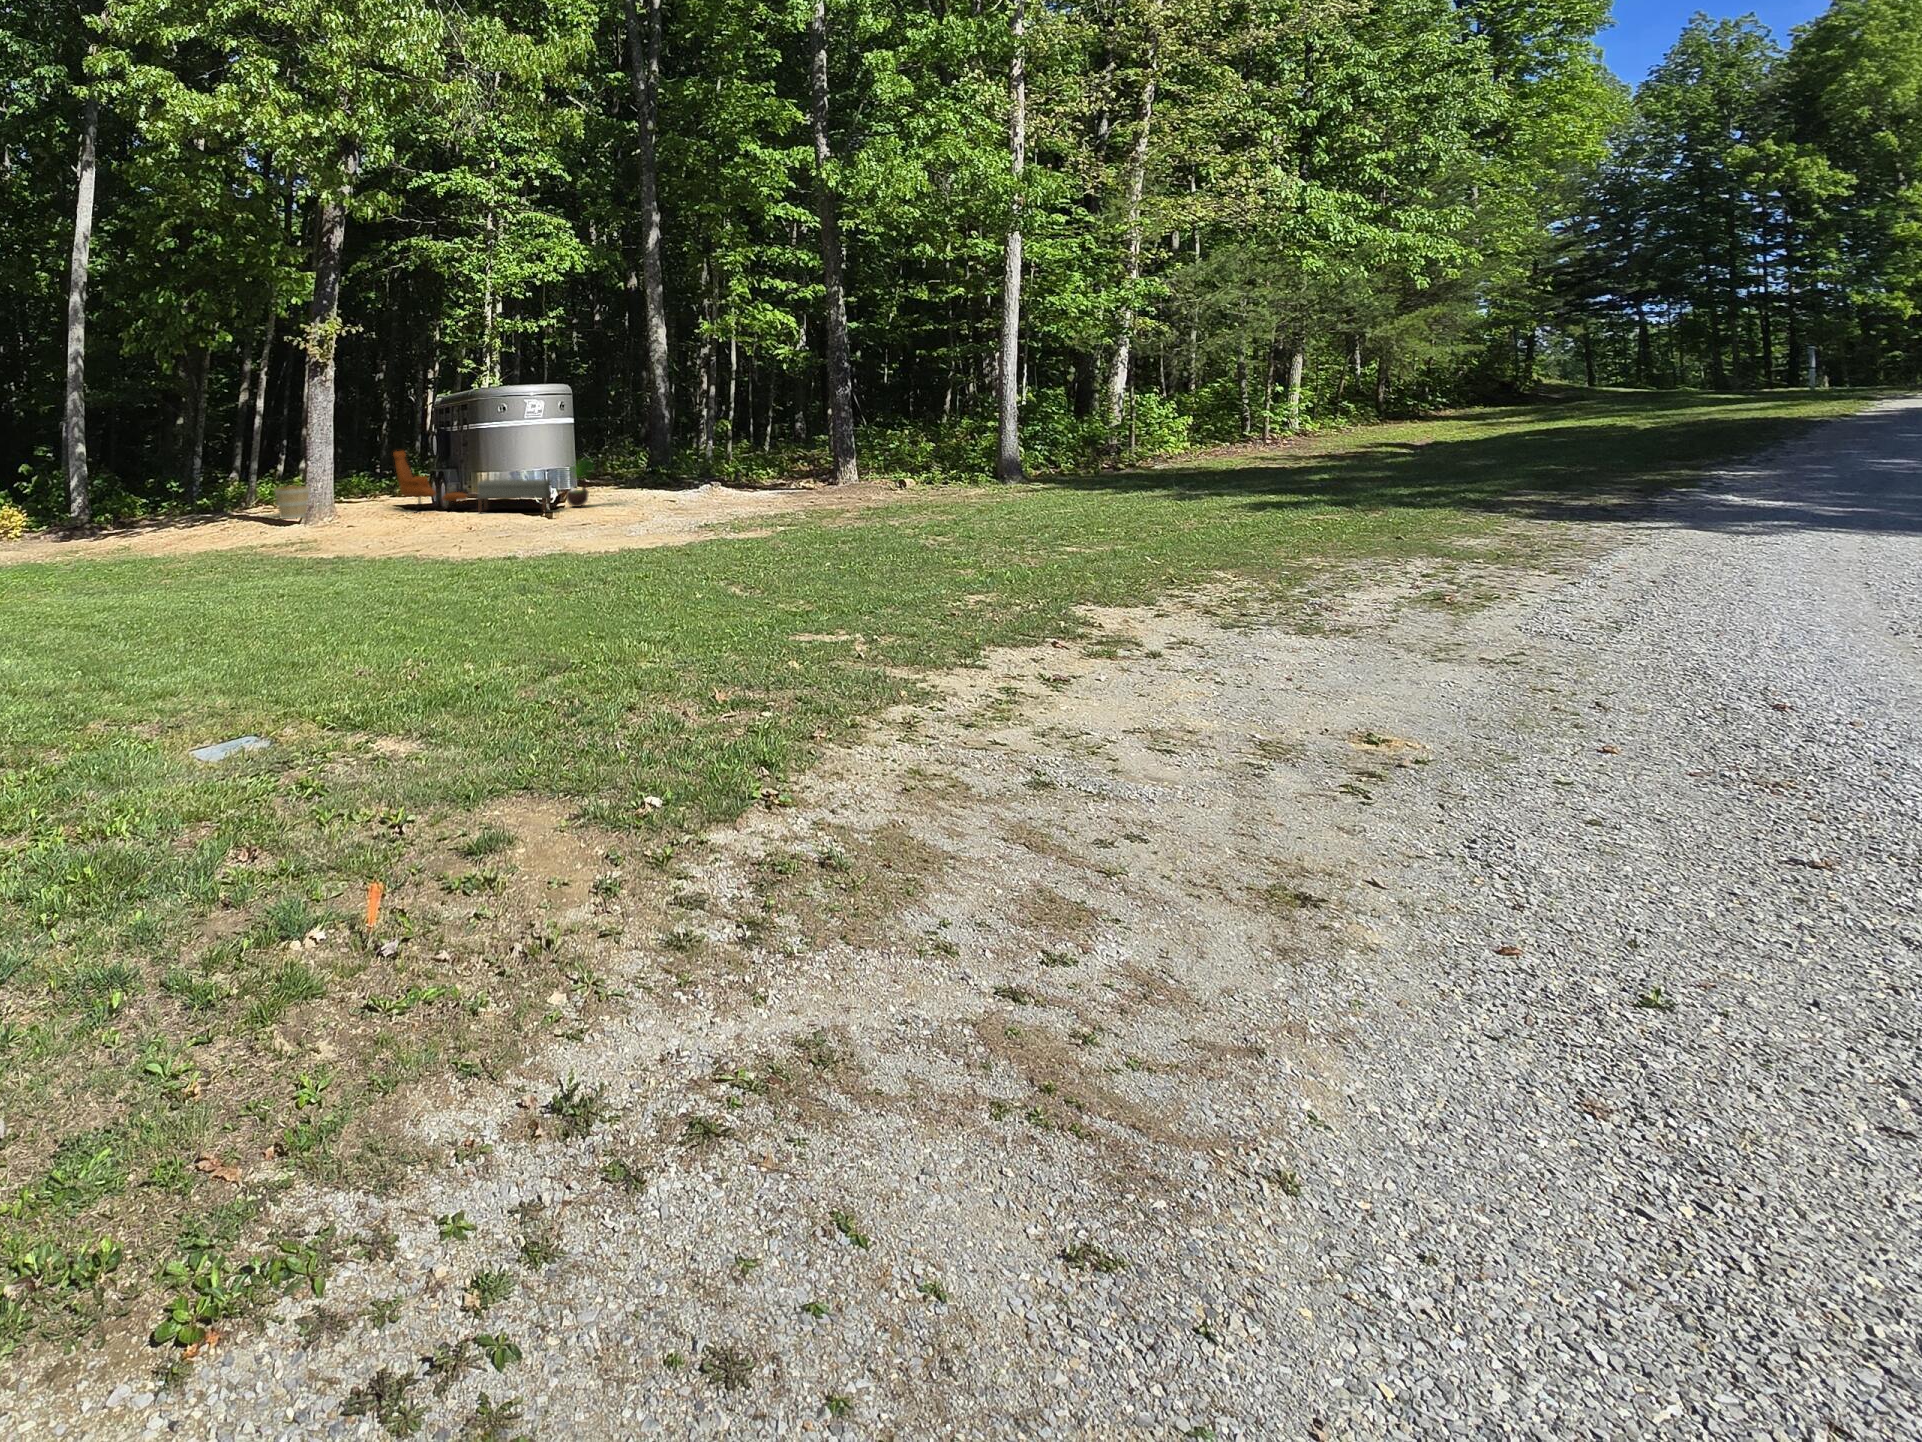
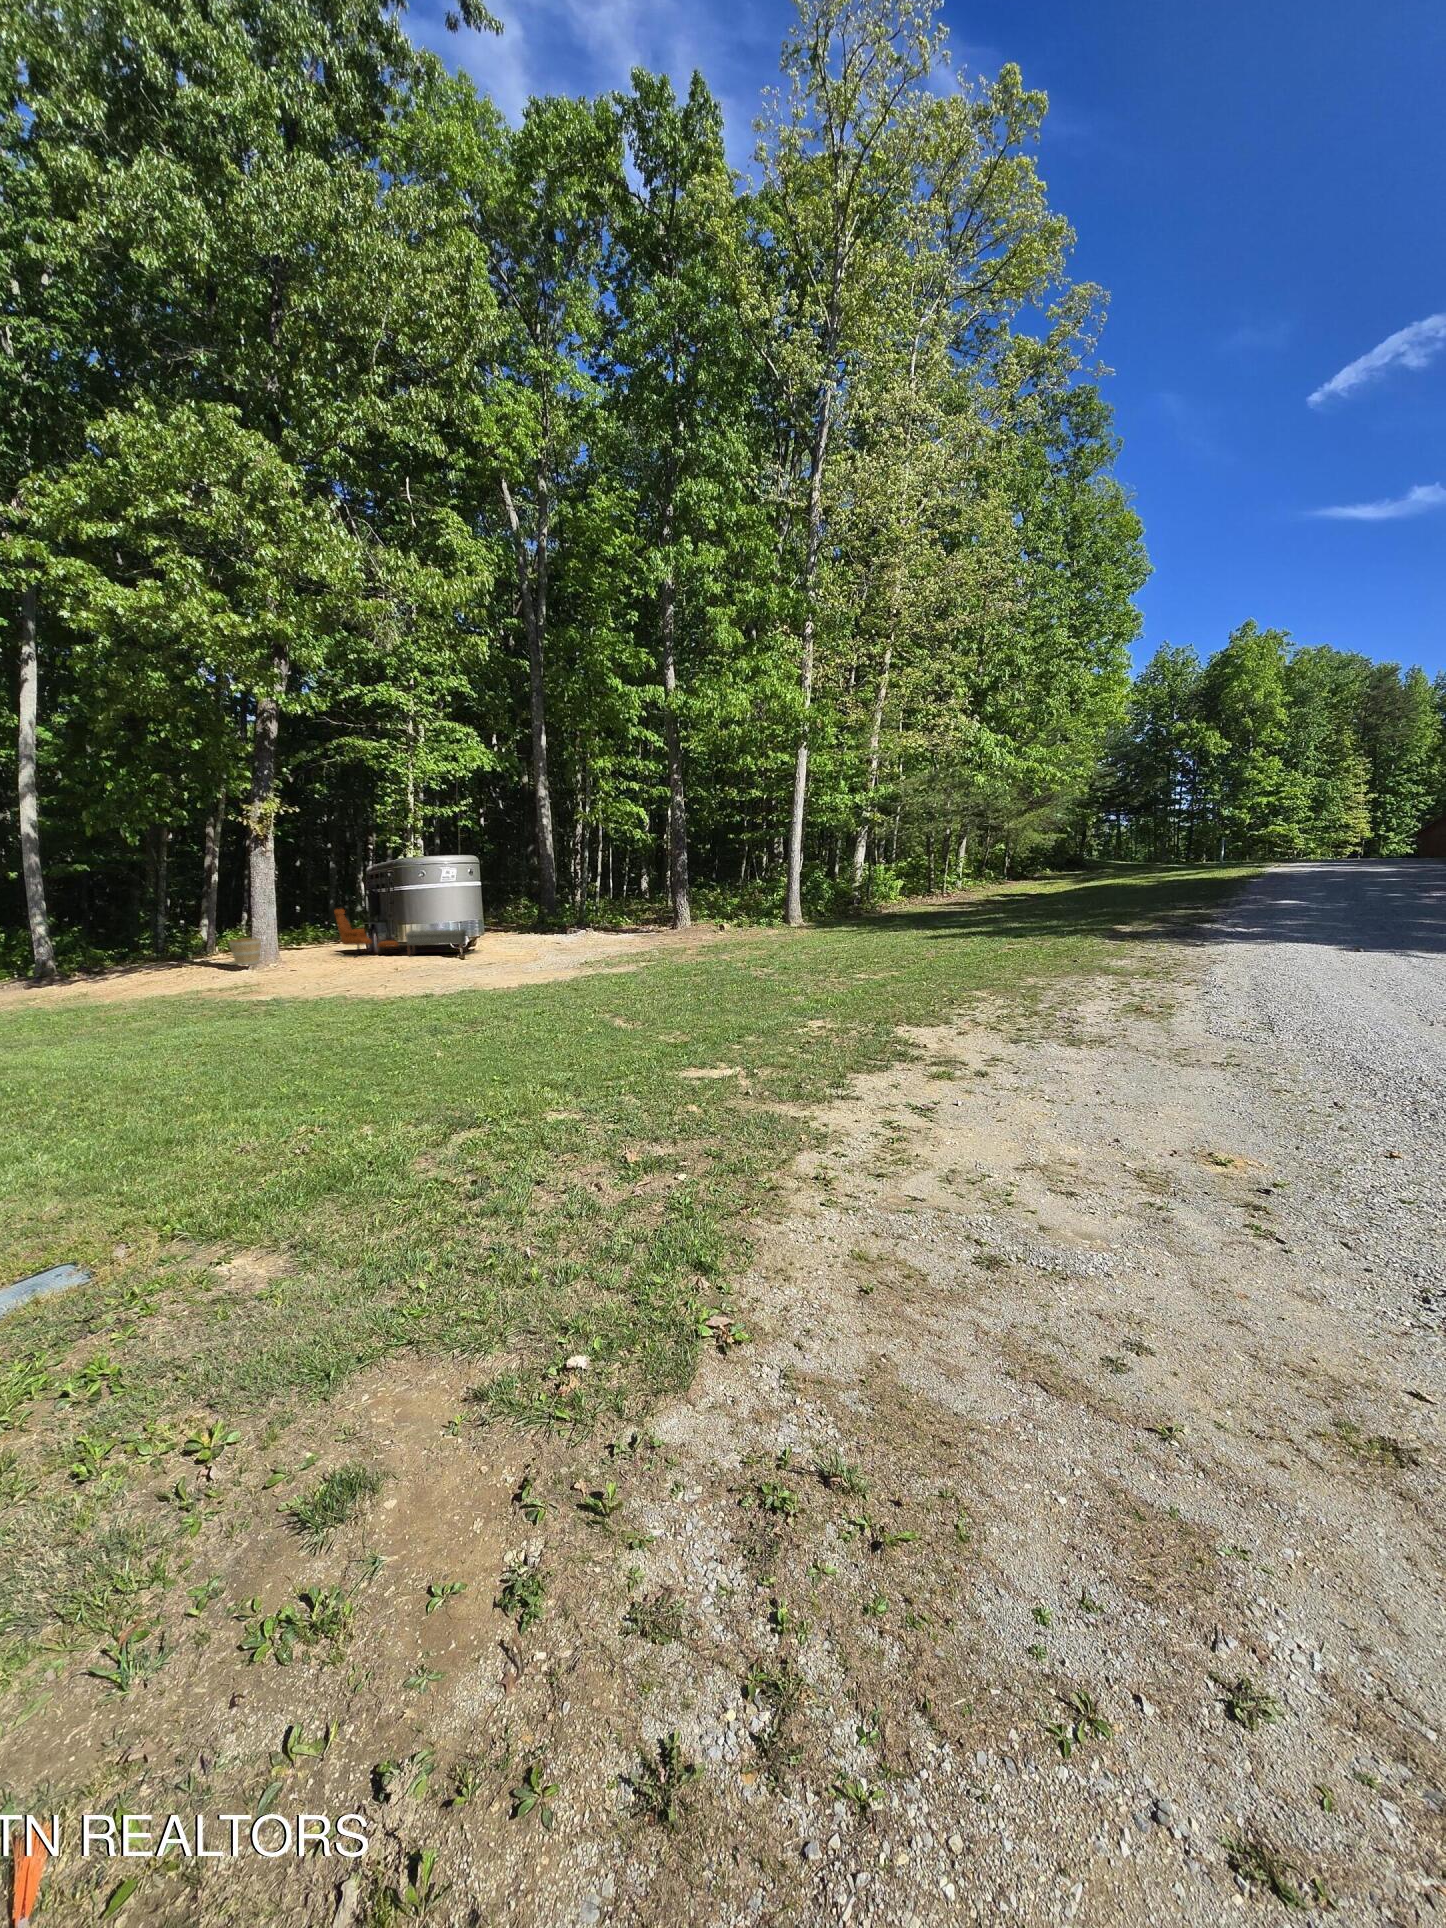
potted tree: present [566,459,593,507] -> none [478,910,501,950]

